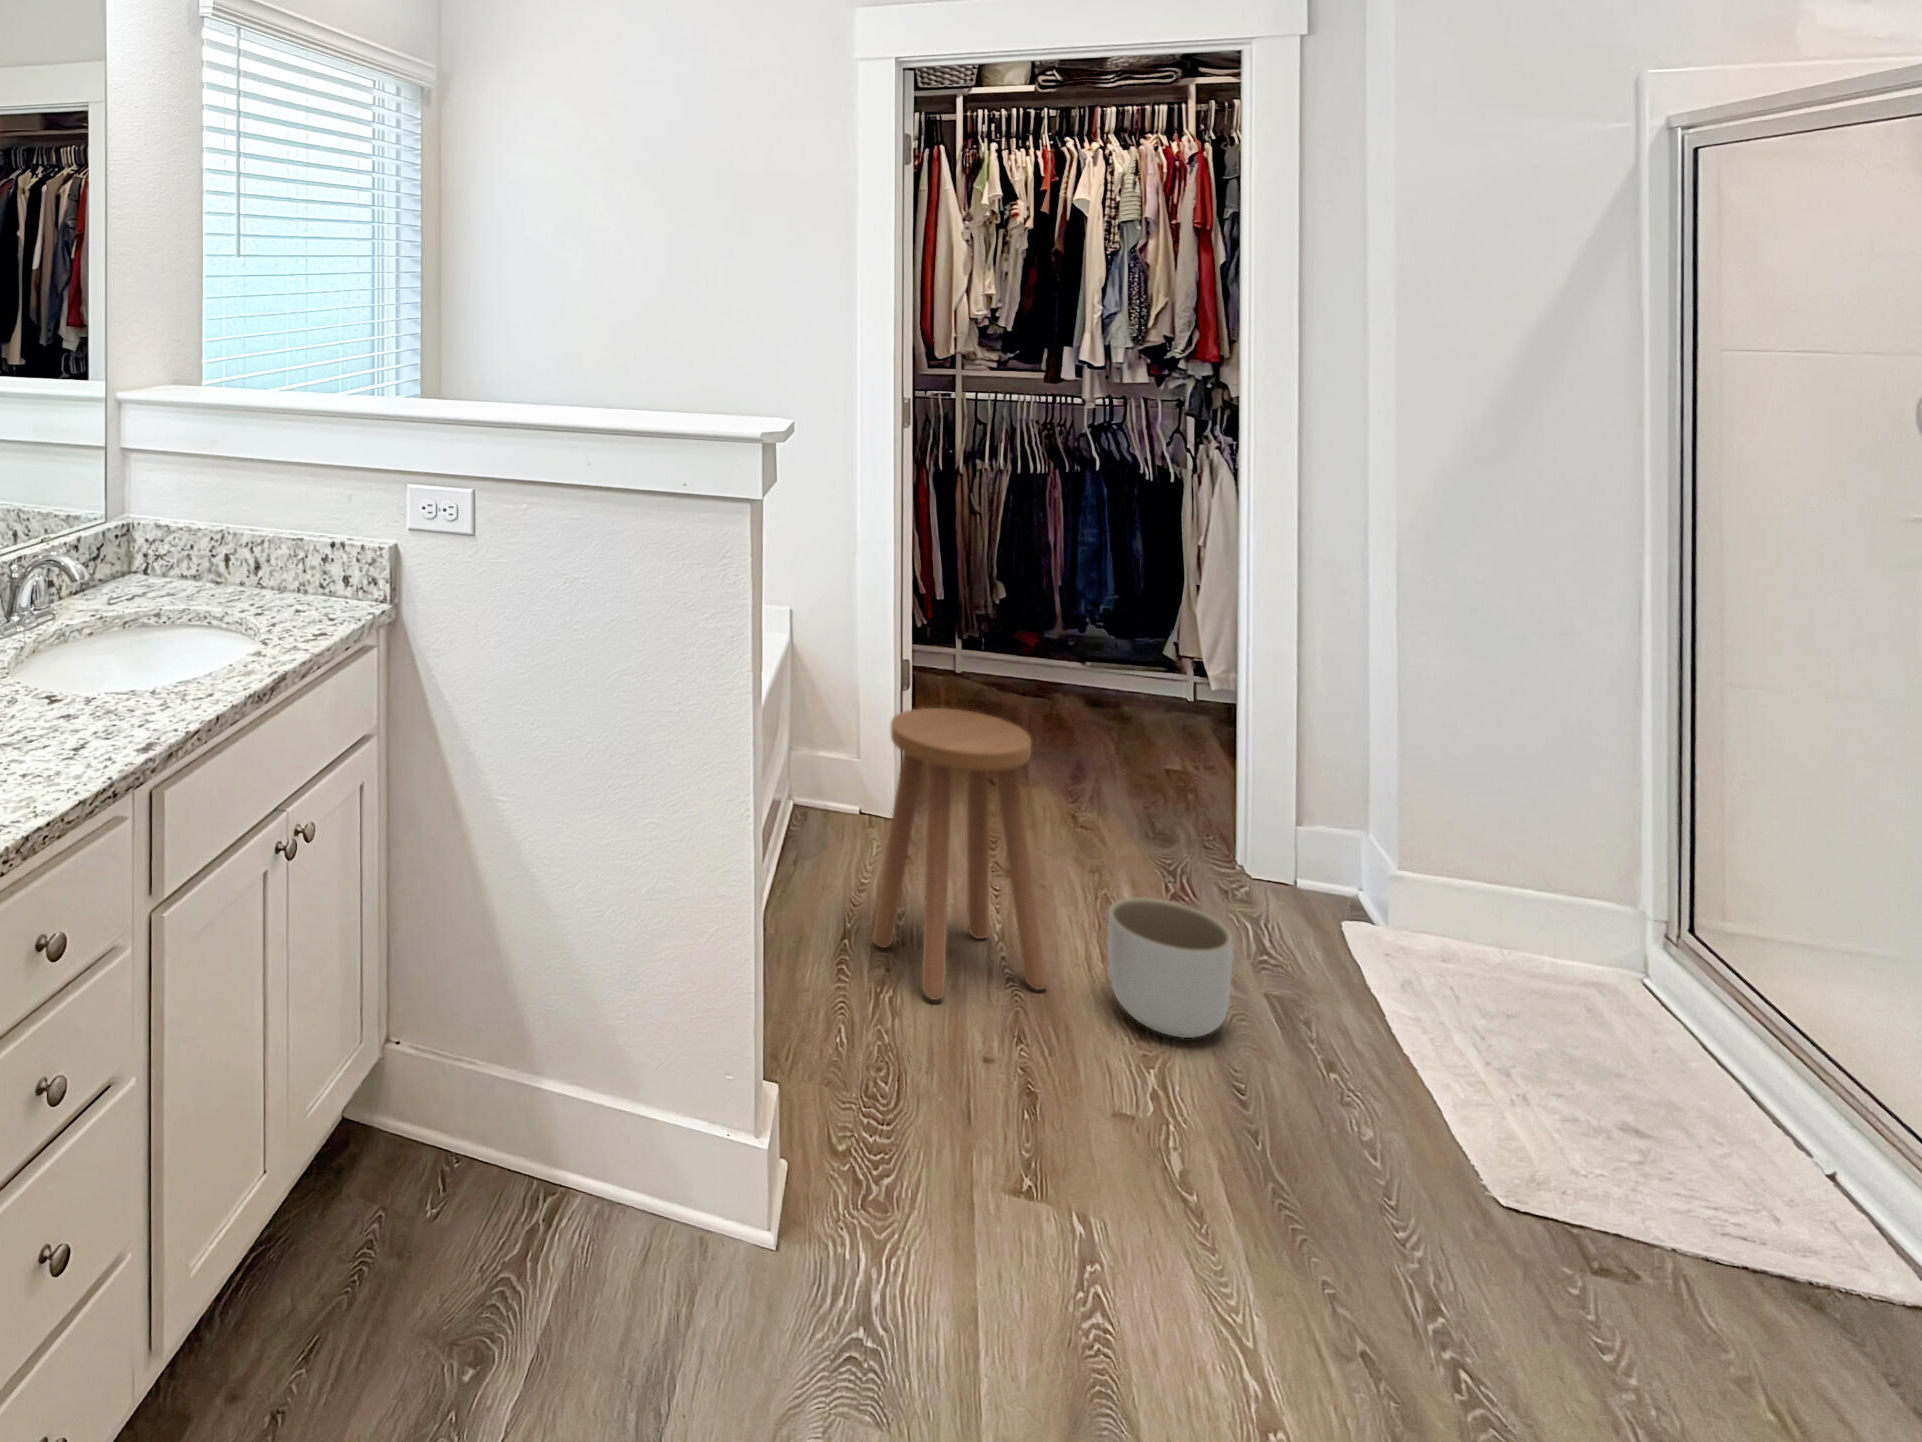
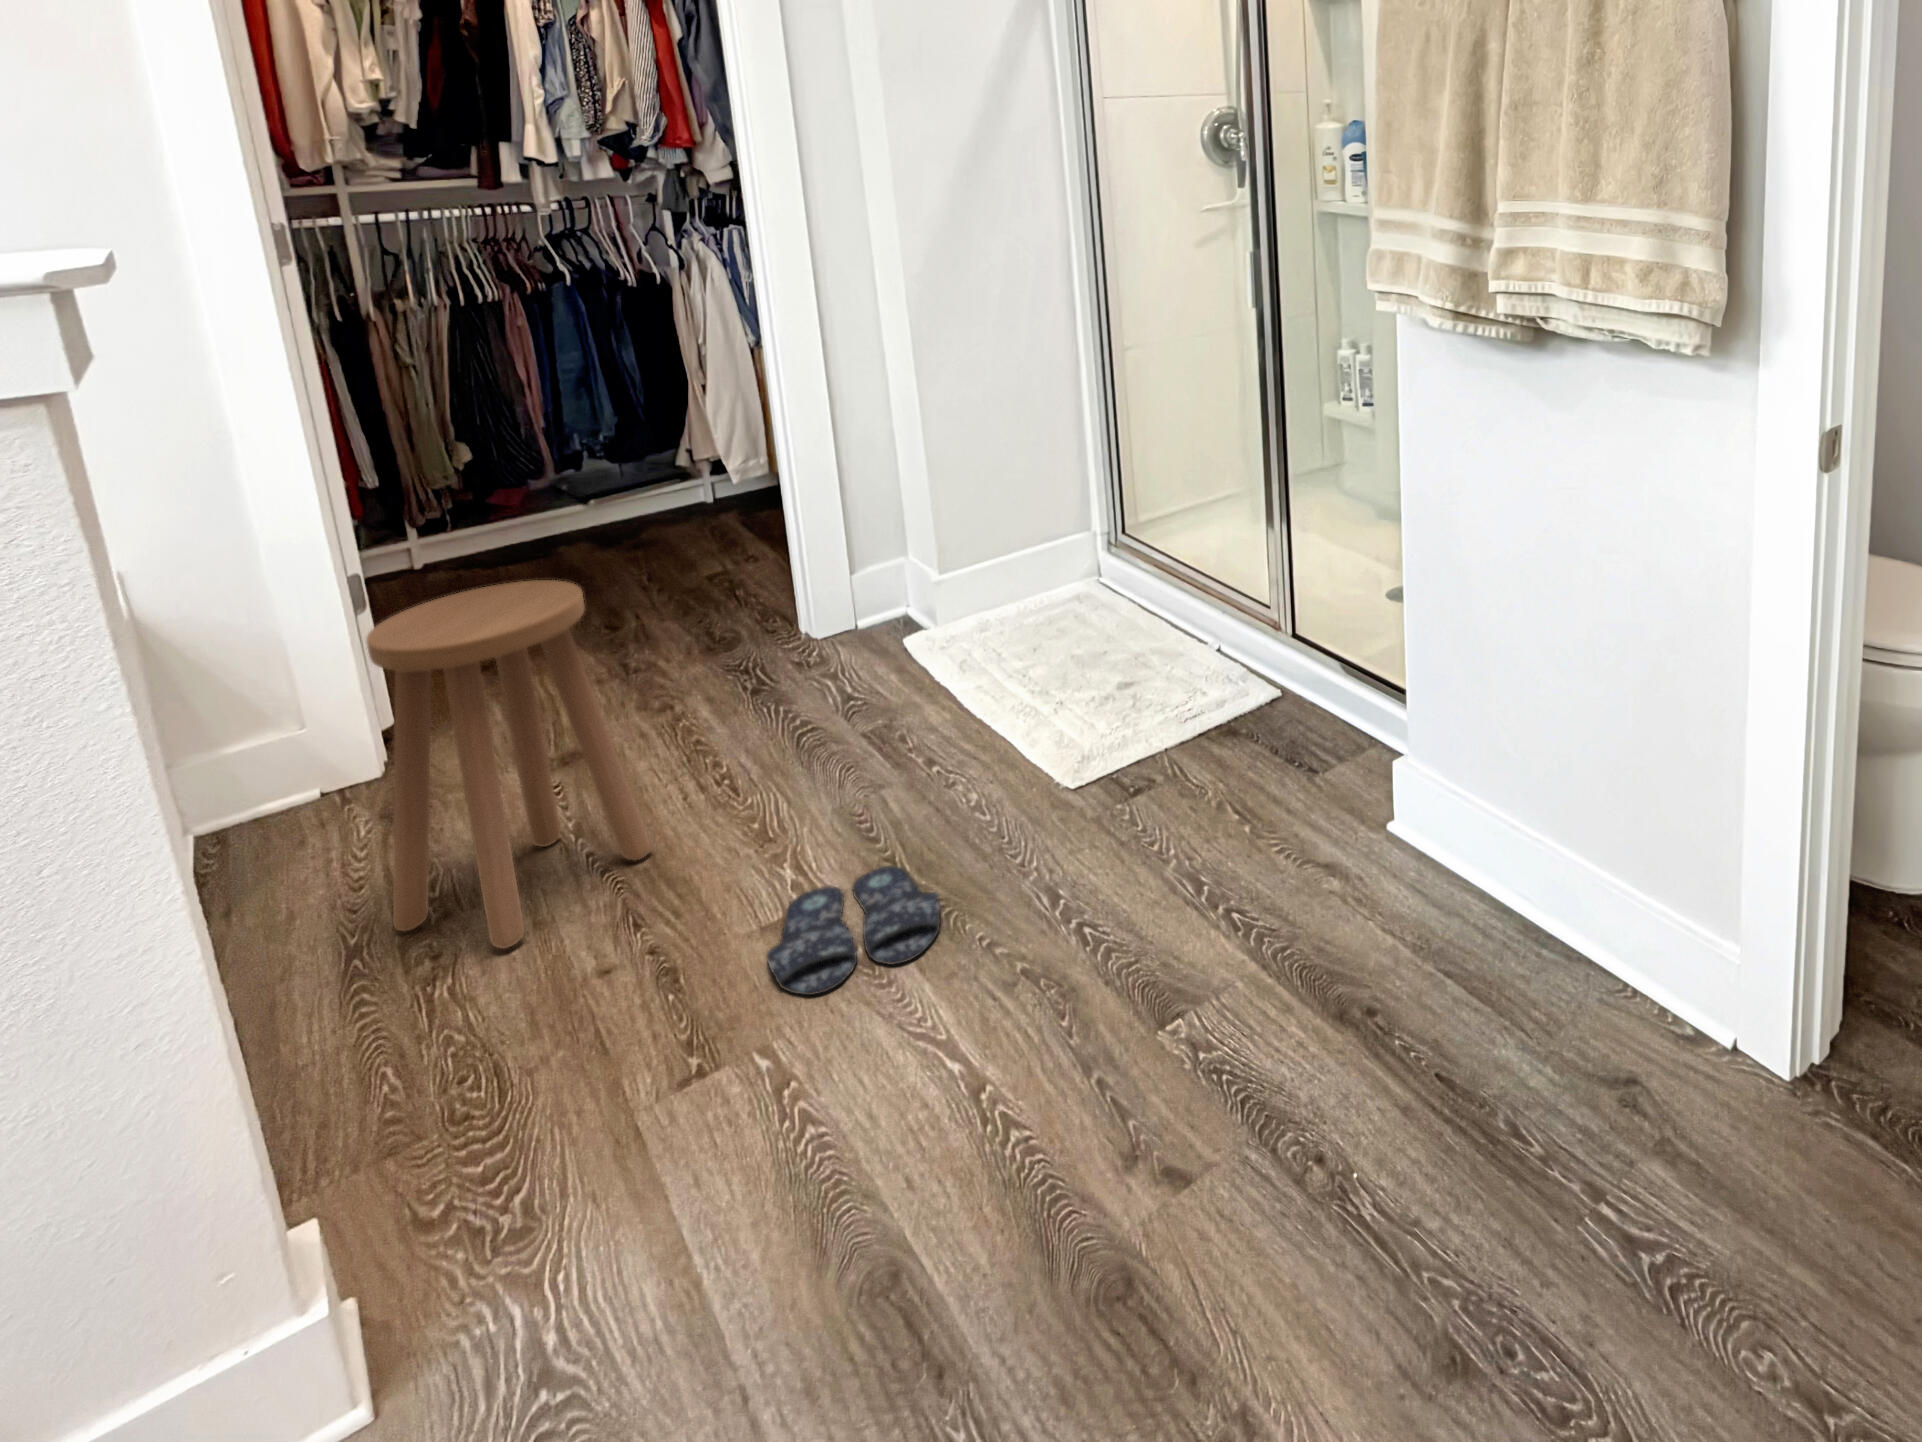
planter: present [1108,898,1233,1038] -> none [708,688,843,827]
slippers: none [1107,1104,1286,1238] -> present [767,866,940,995]

